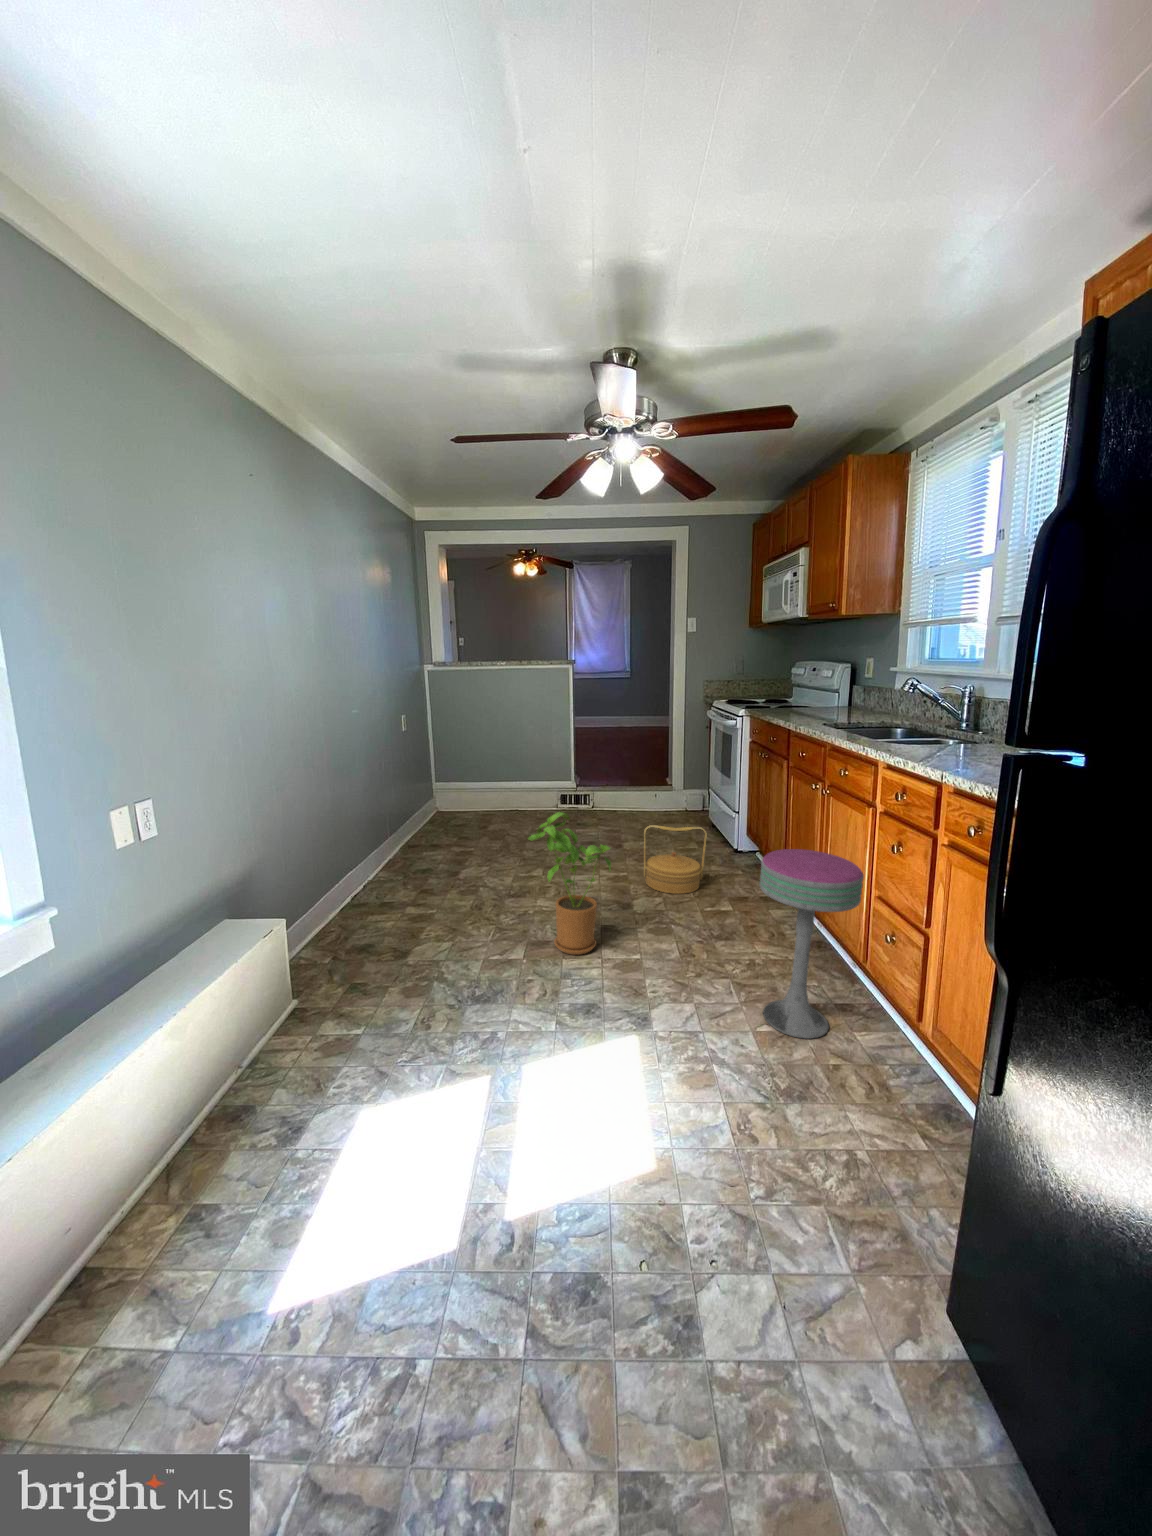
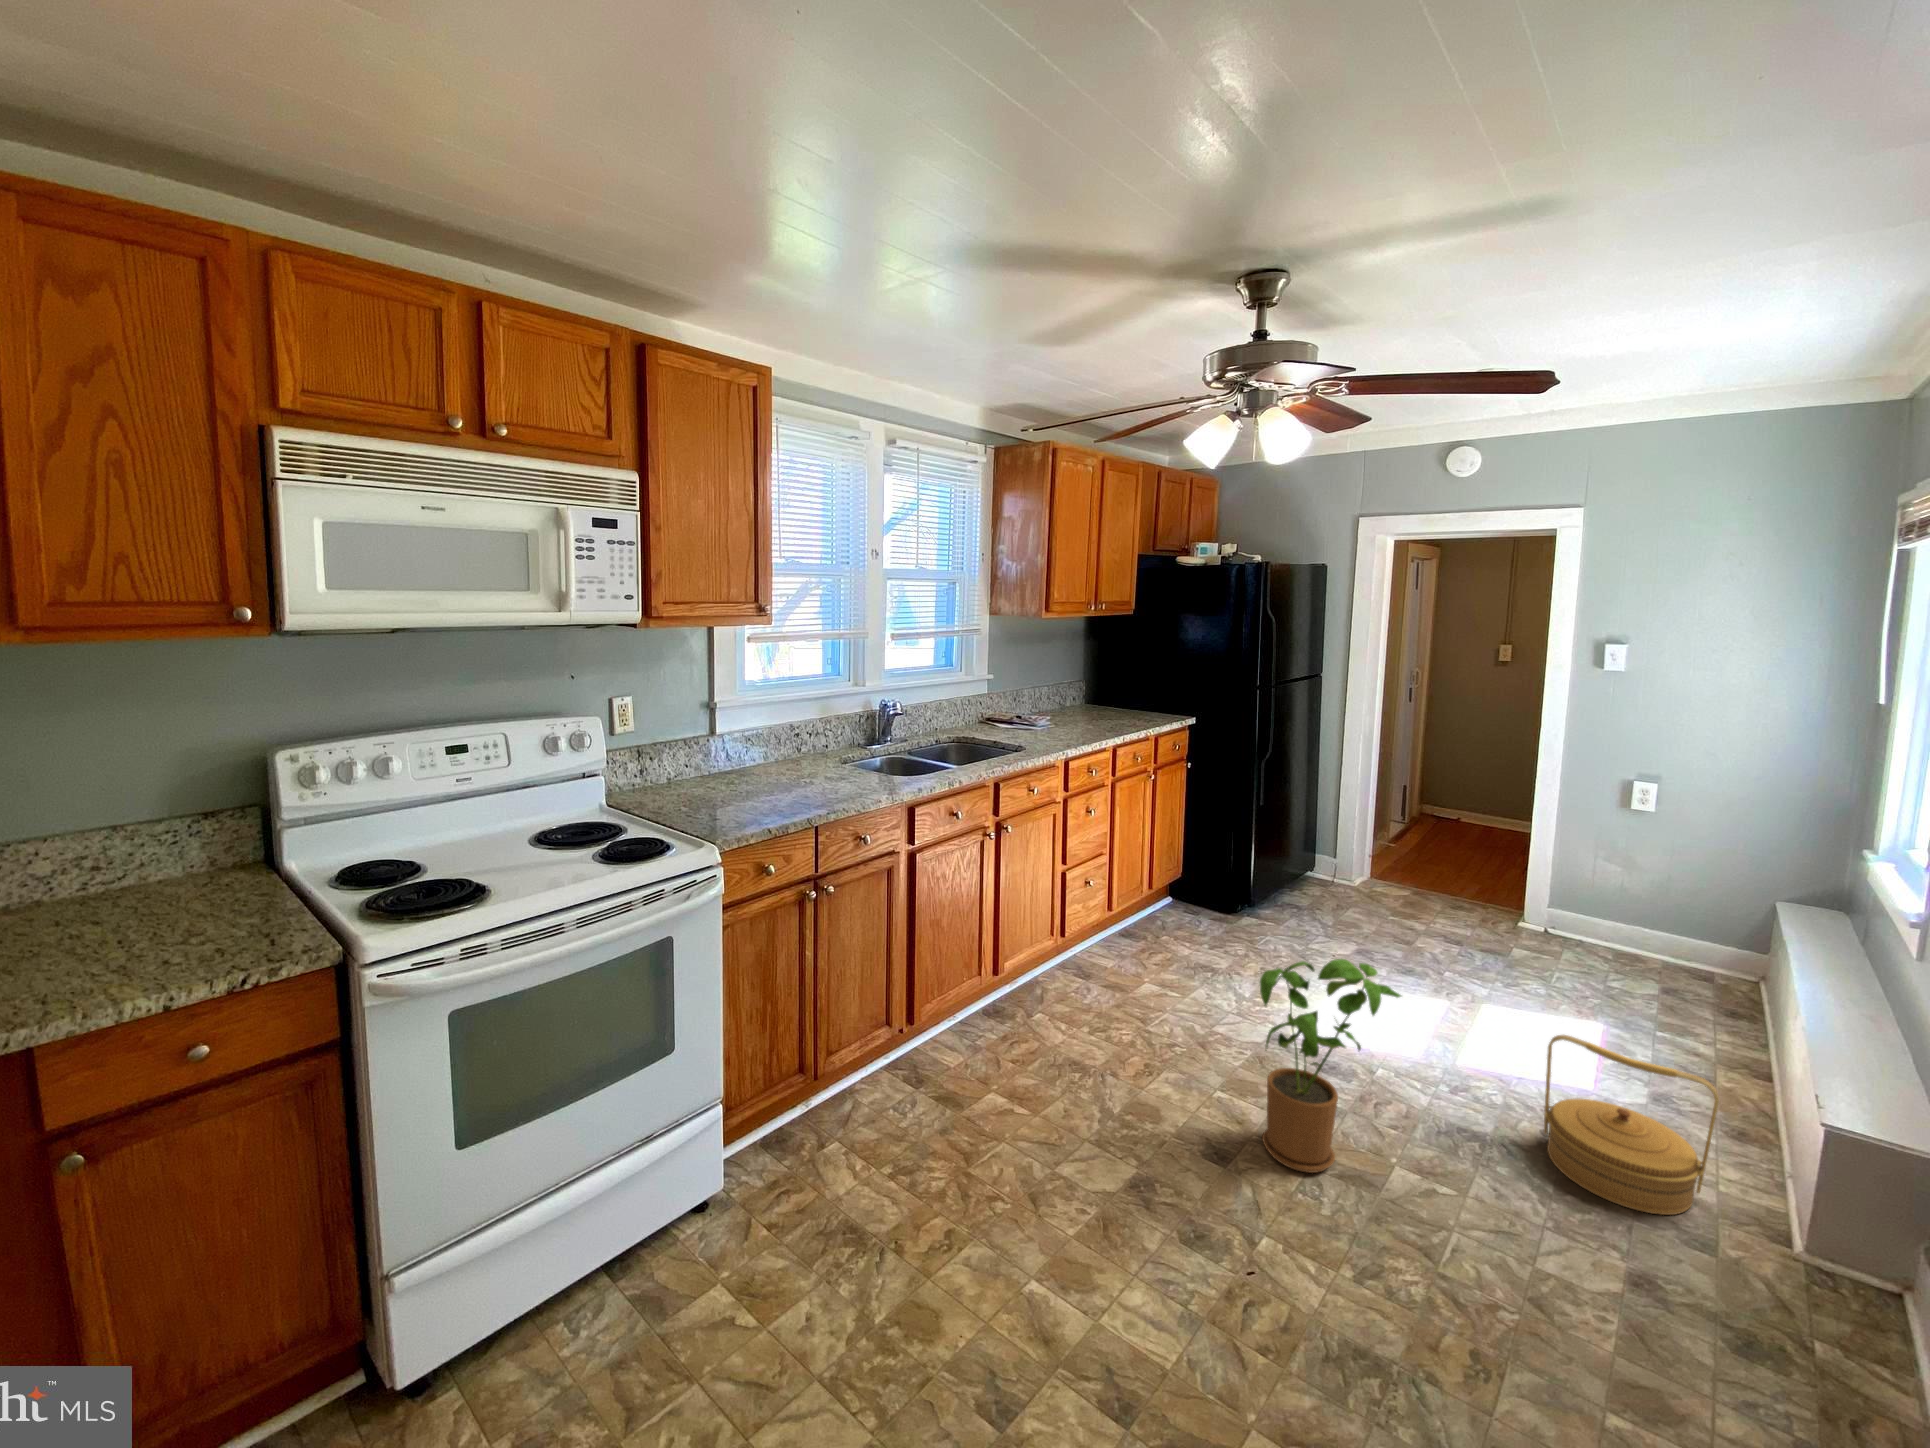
basket: present [644,825,707,894] -> present [1544,1035,1719,1215]
bar stool: present [759,849,864,1039] -> none [1092,839,1179,1009]

